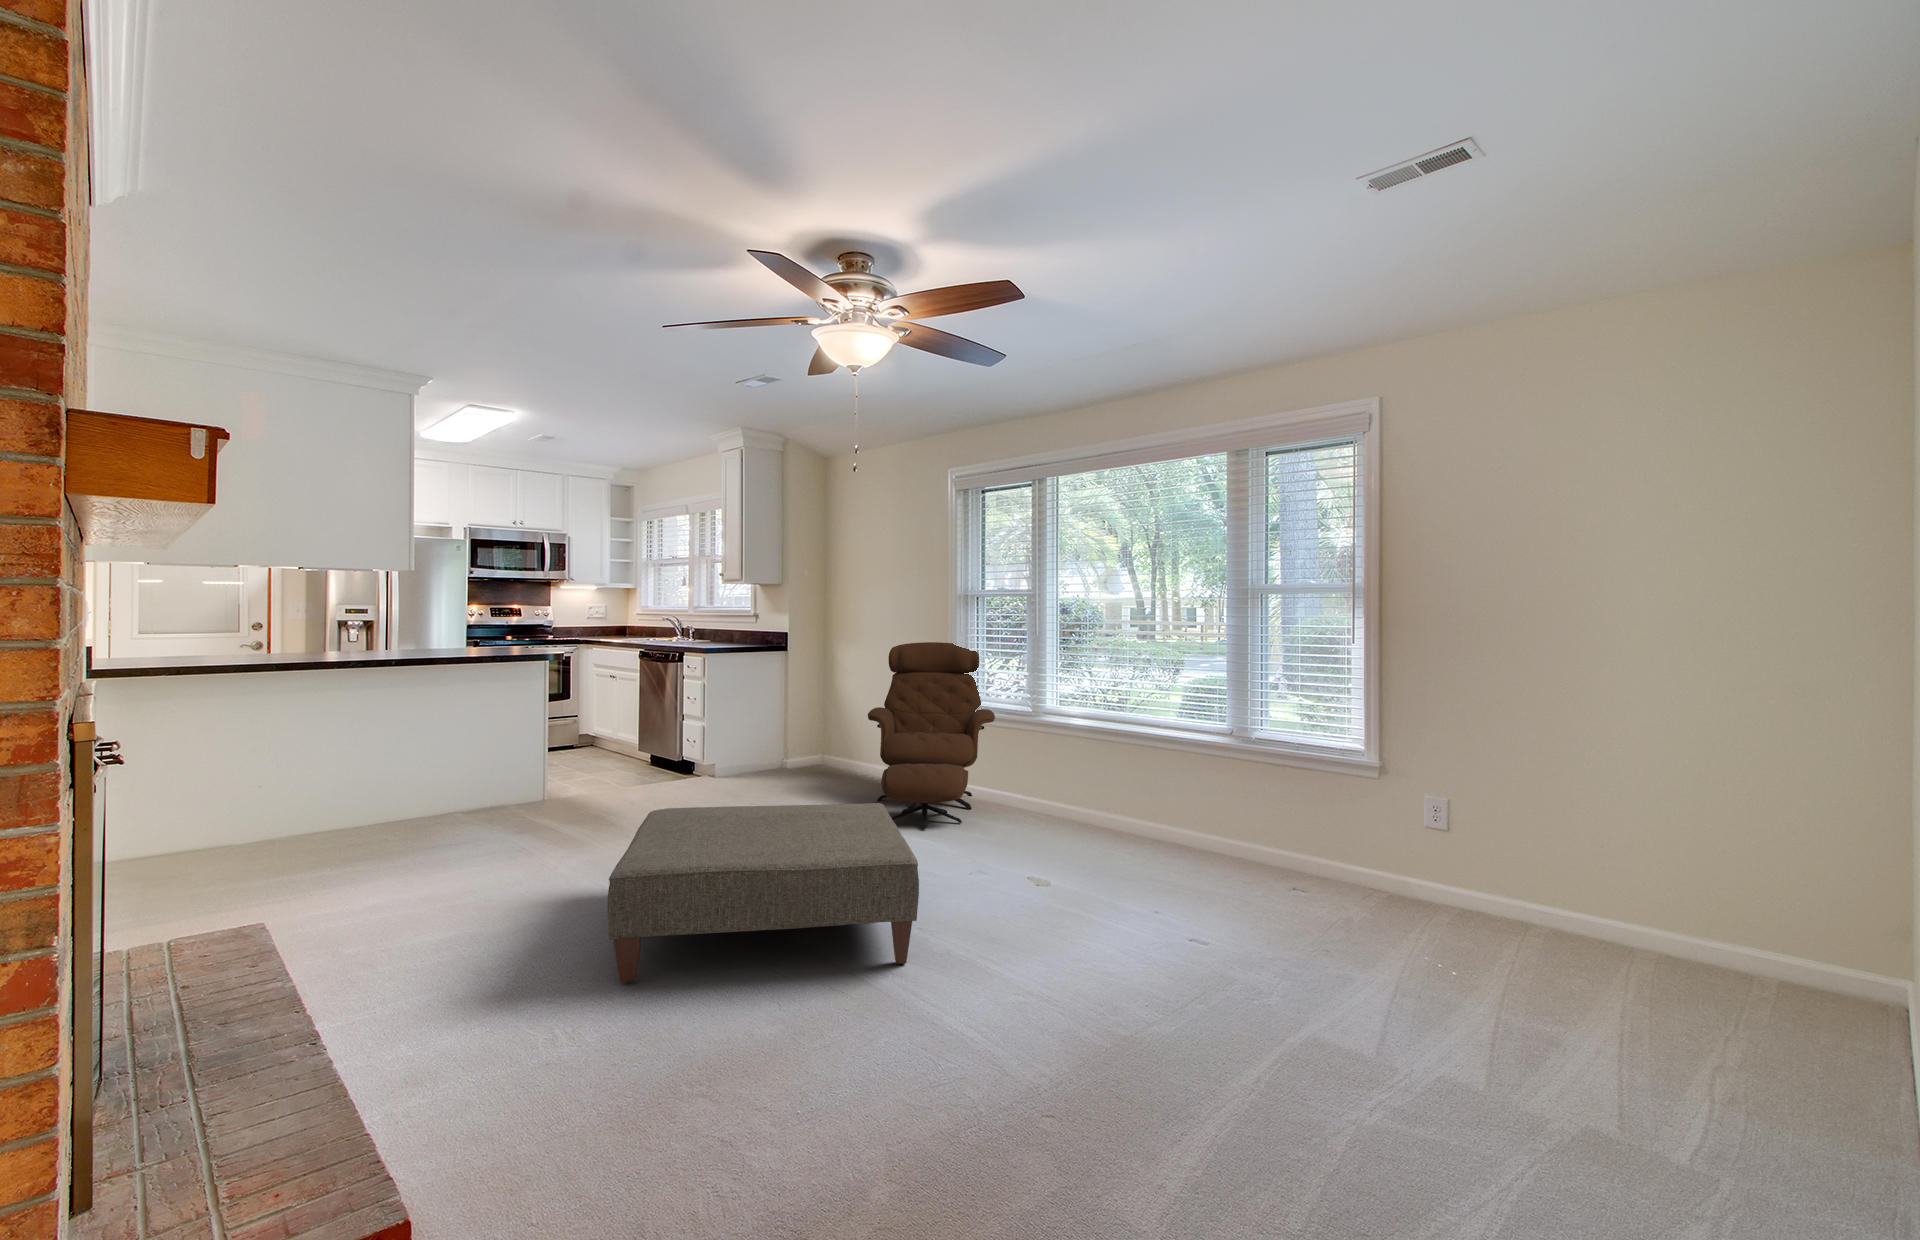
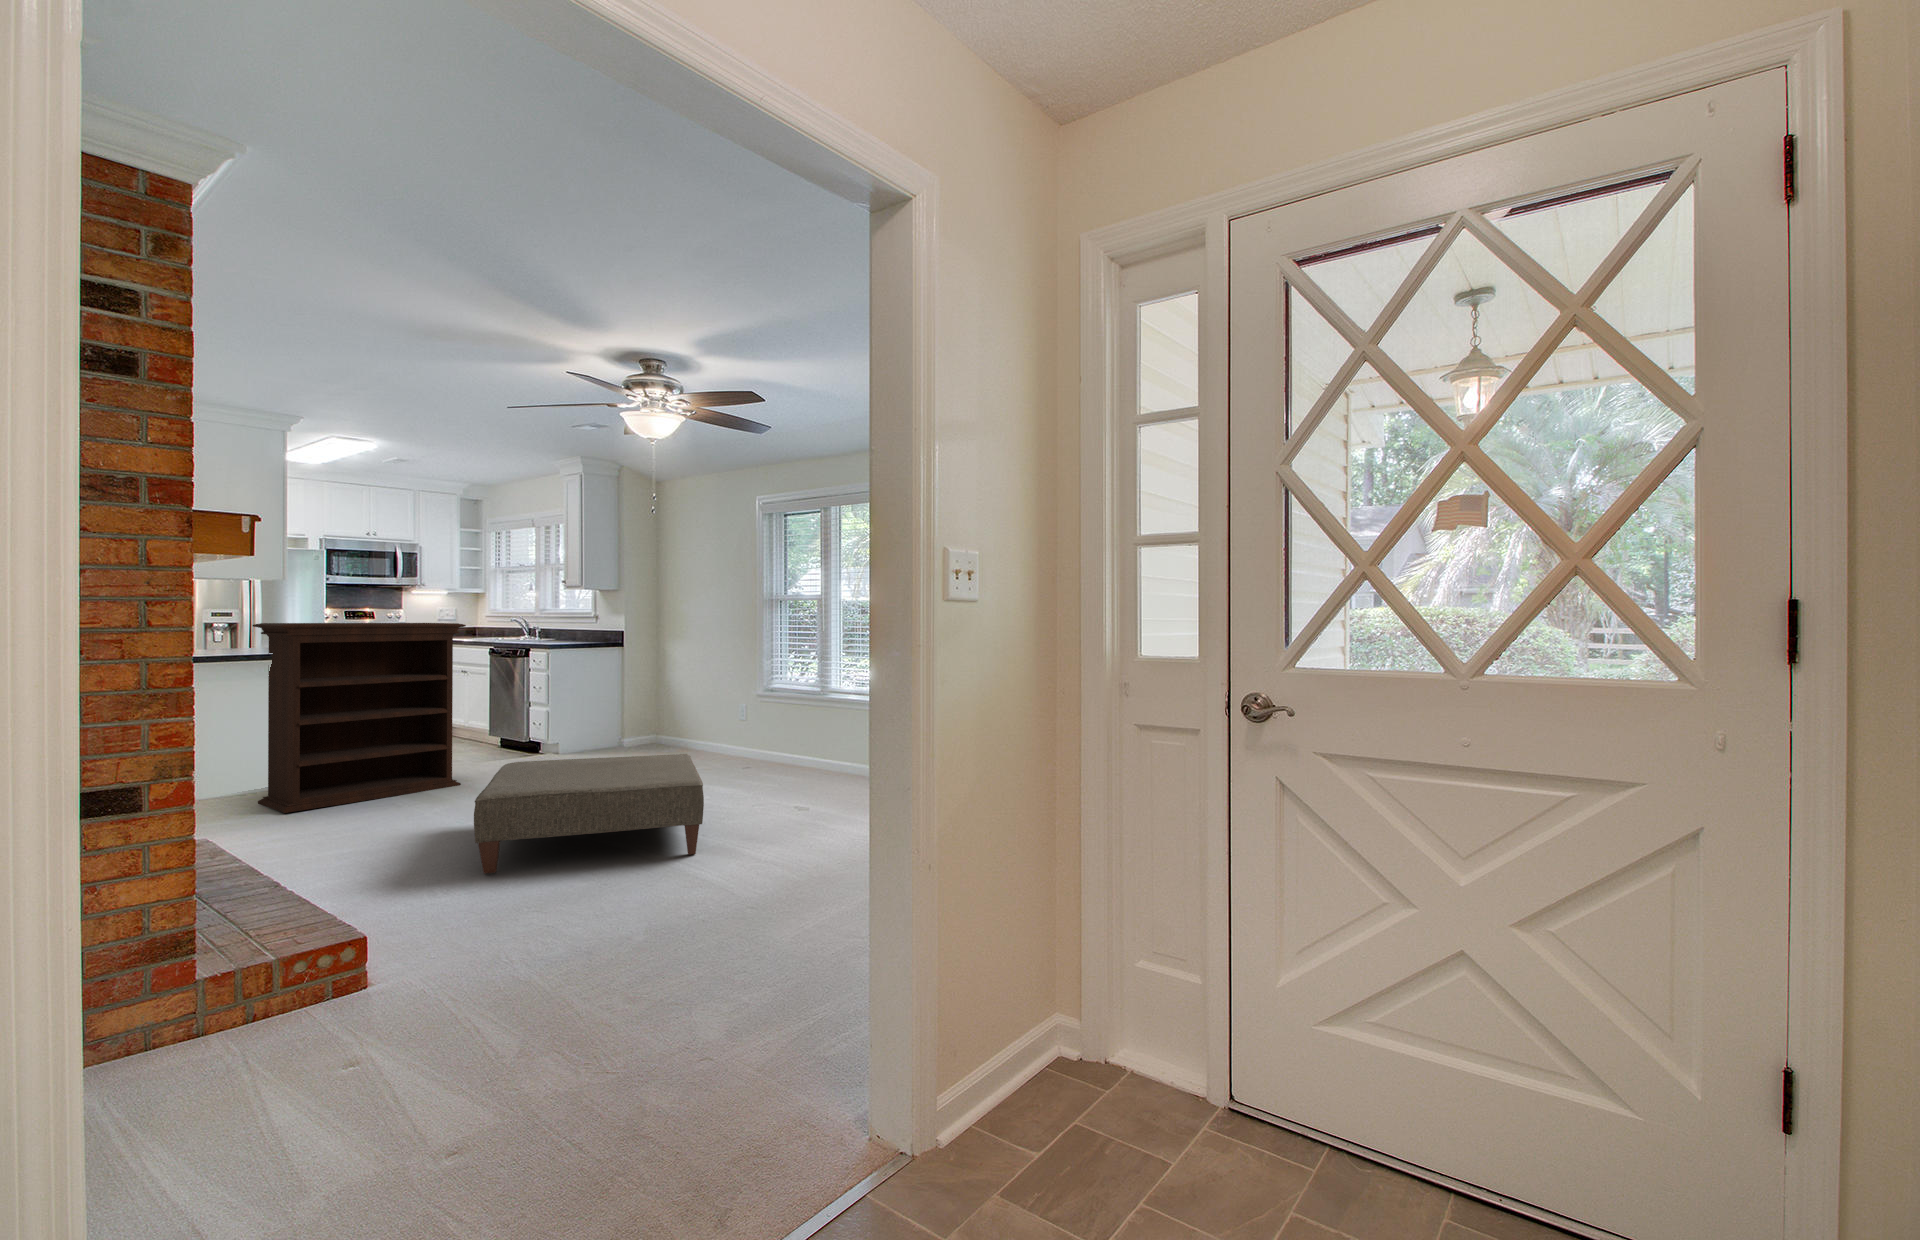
bookshelf: none [370,621,610,856] -> present [253,623,466,813]
lounge chair: present [868,642,995,829] -> none [688,636,792,779]

